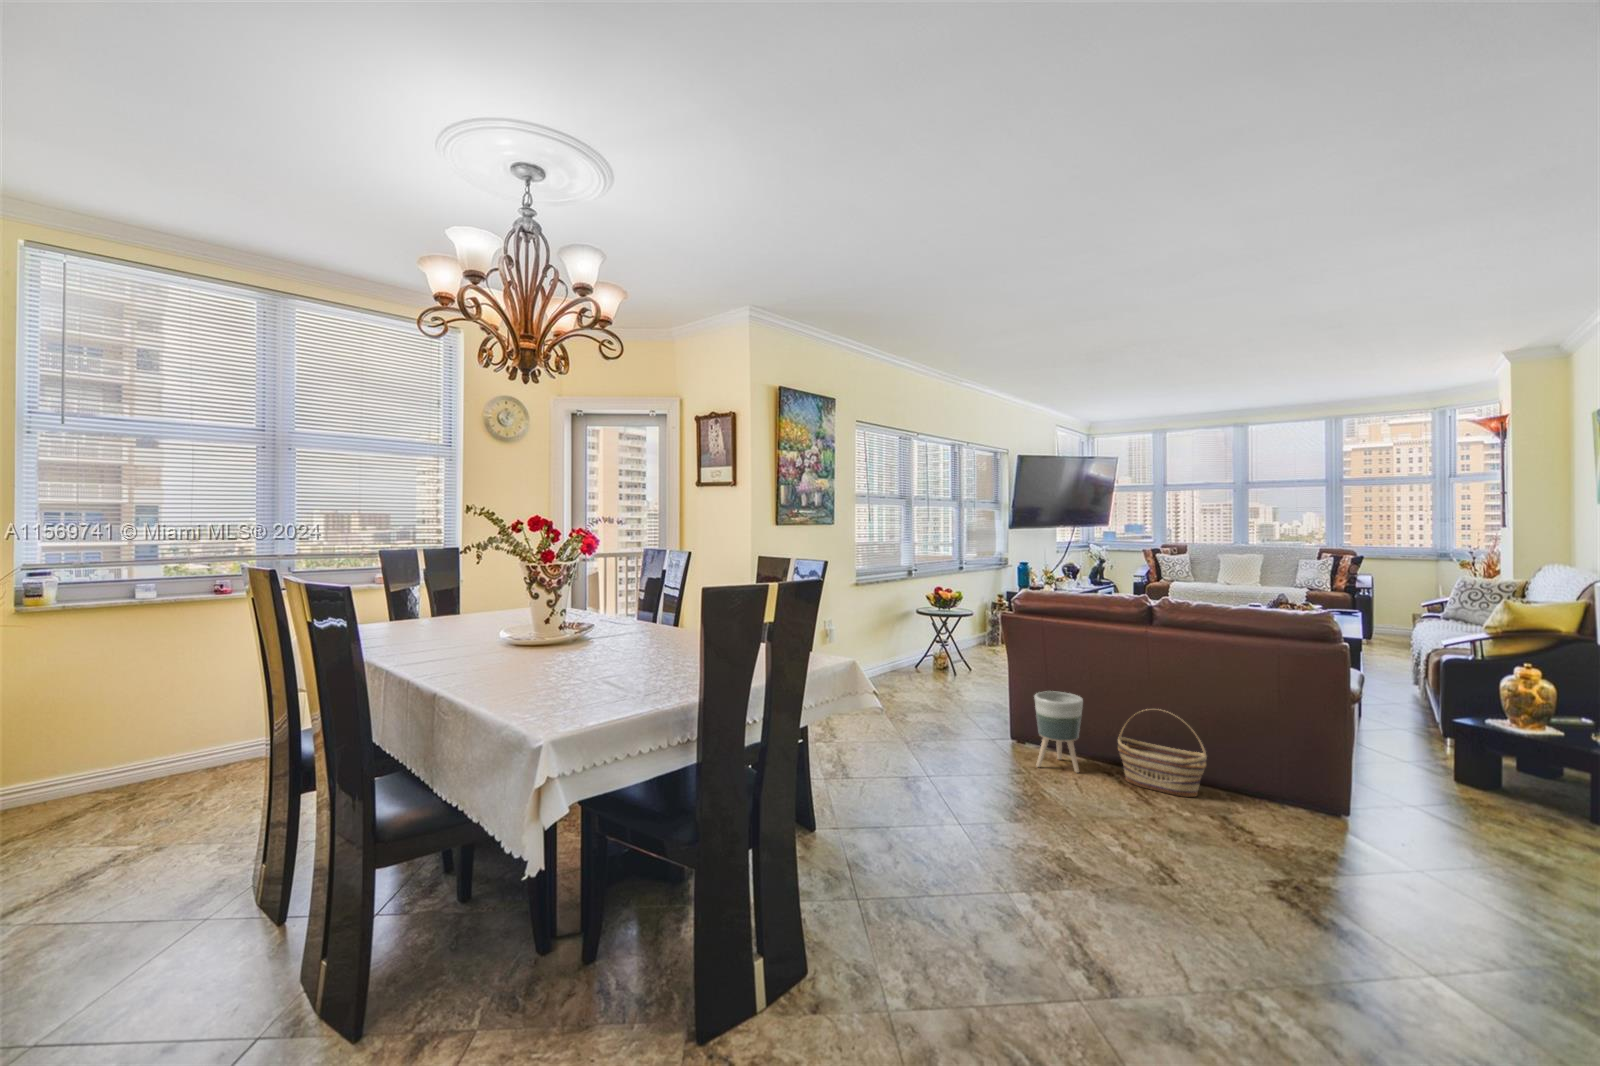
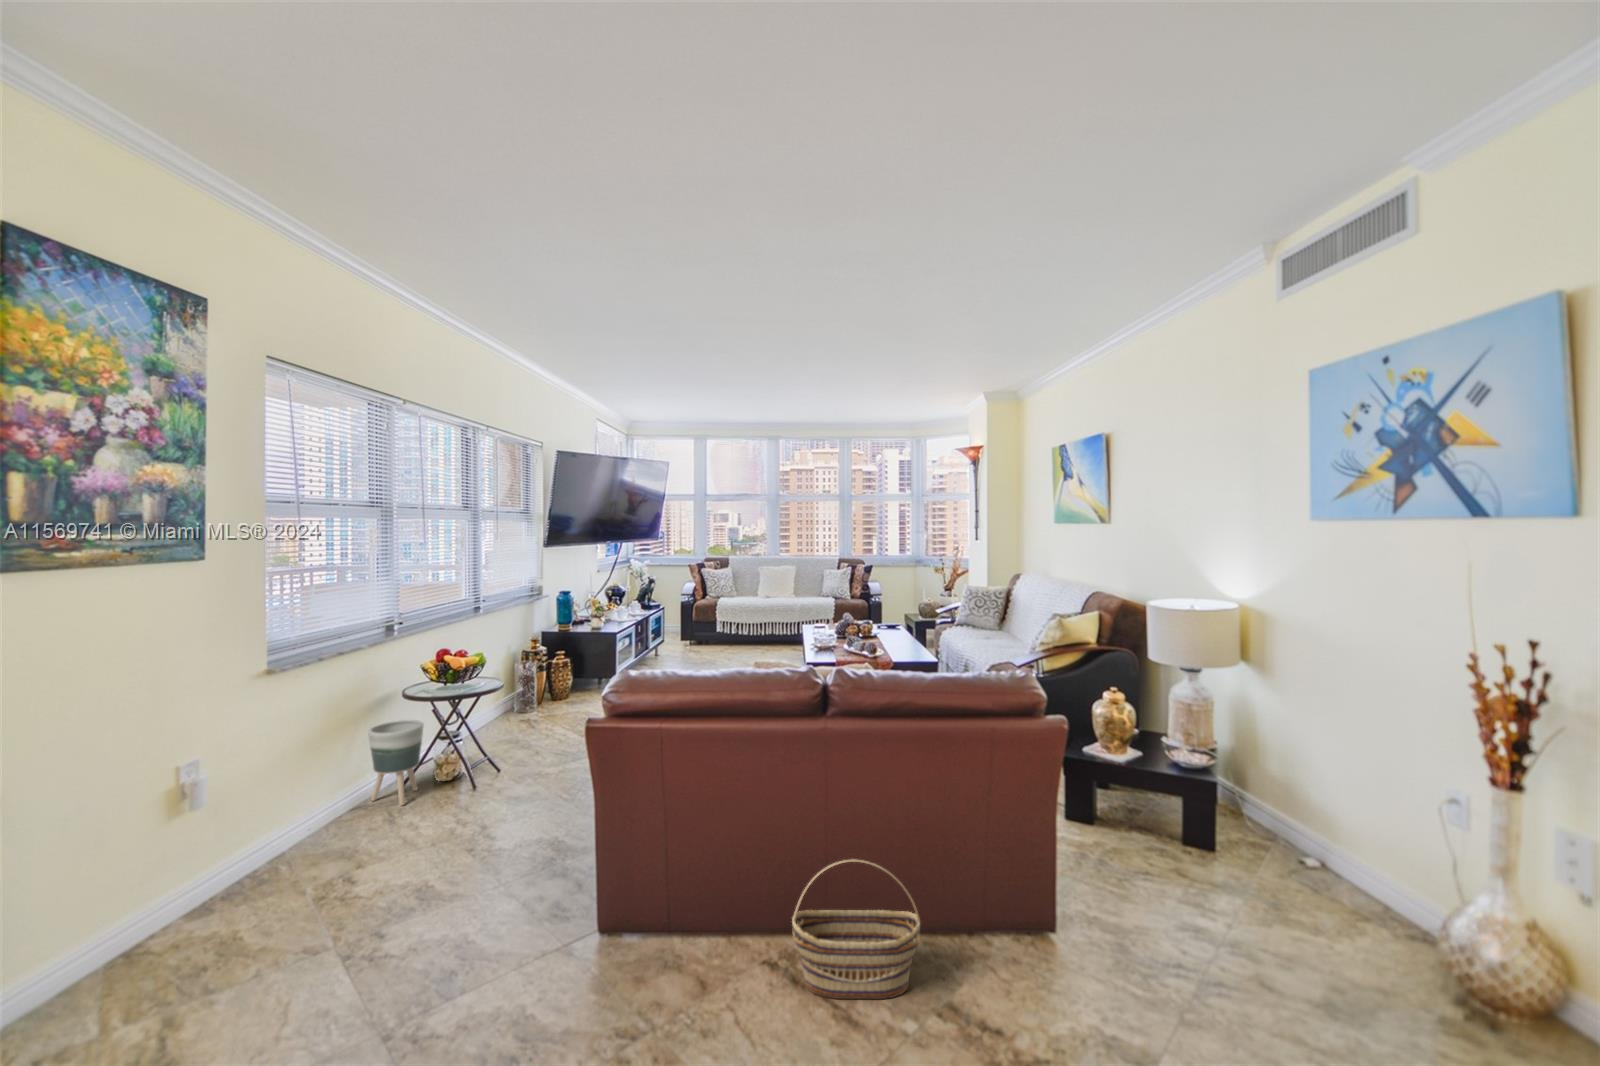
planter: present [1034,691,1083,772] -> present [368,720,424,805]

